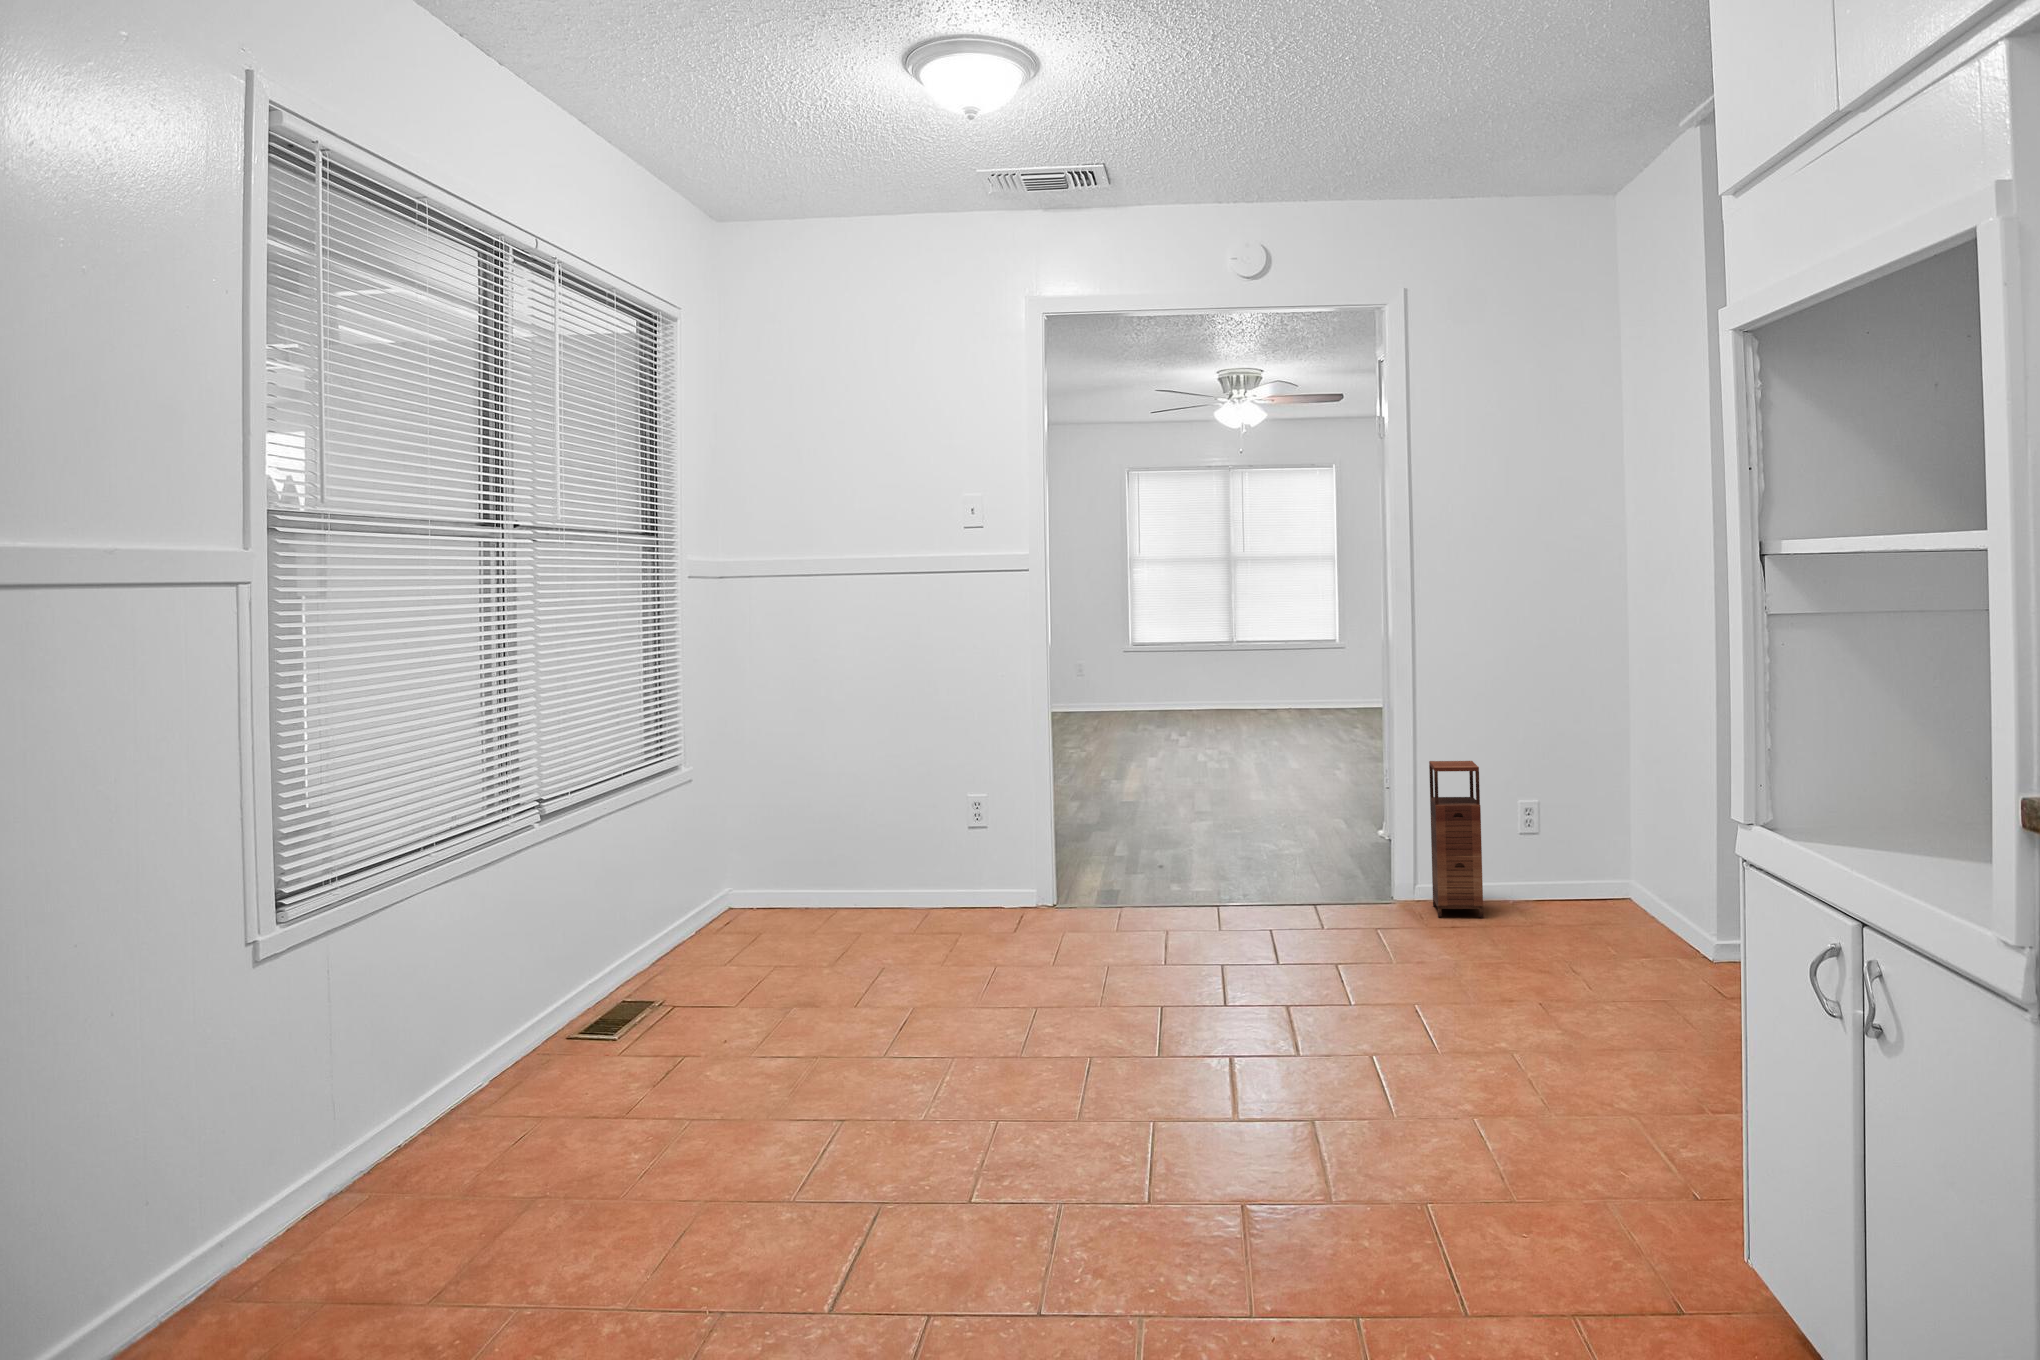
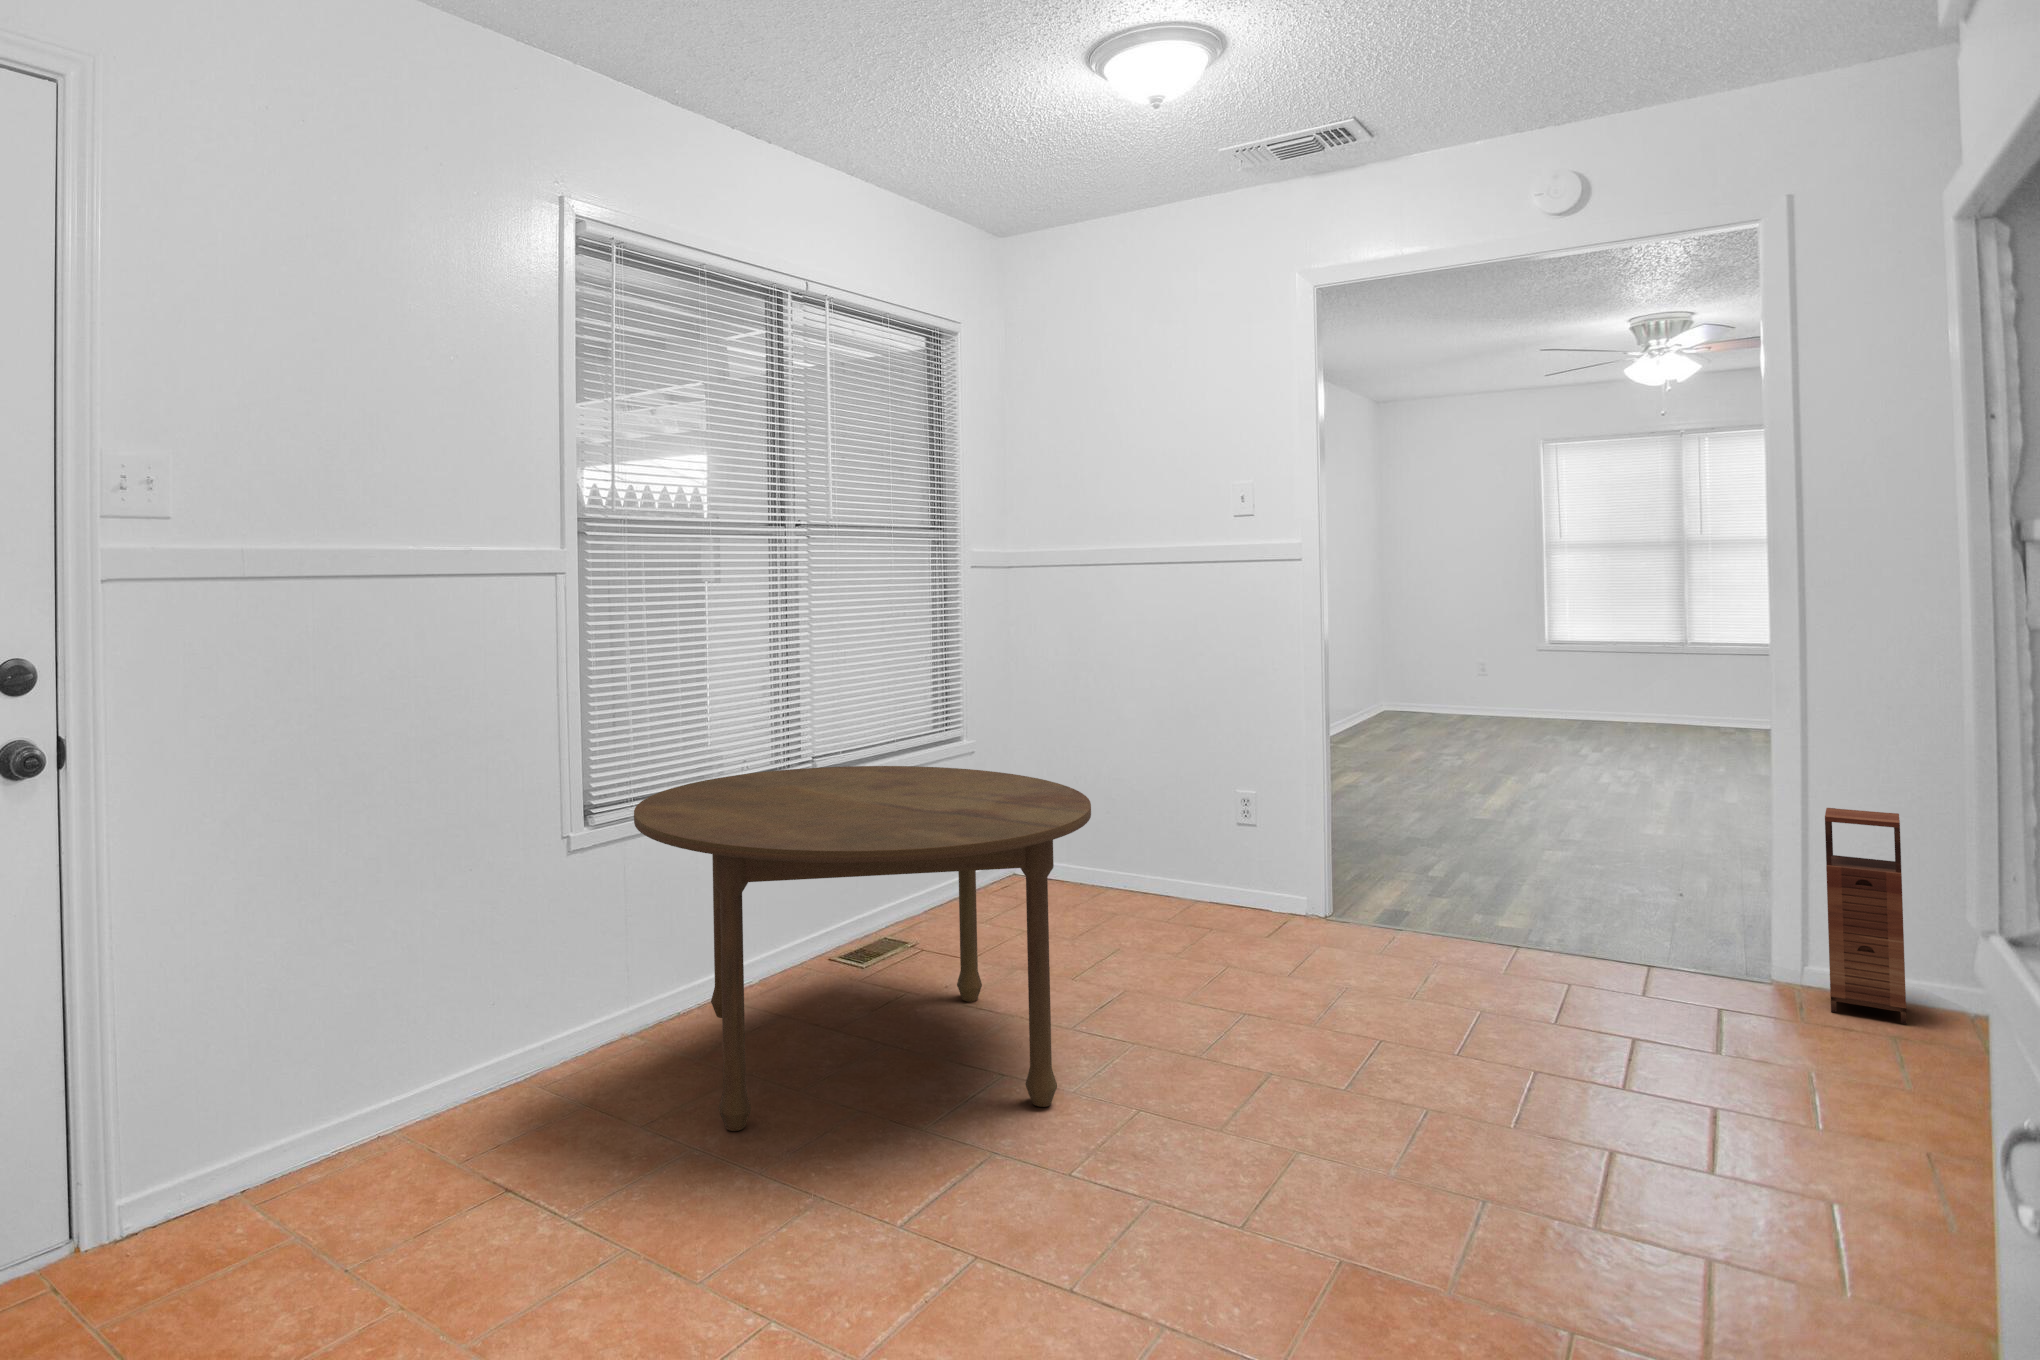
dining table: none [368,799,937,1270] -> present [634,766,1091,1131]

